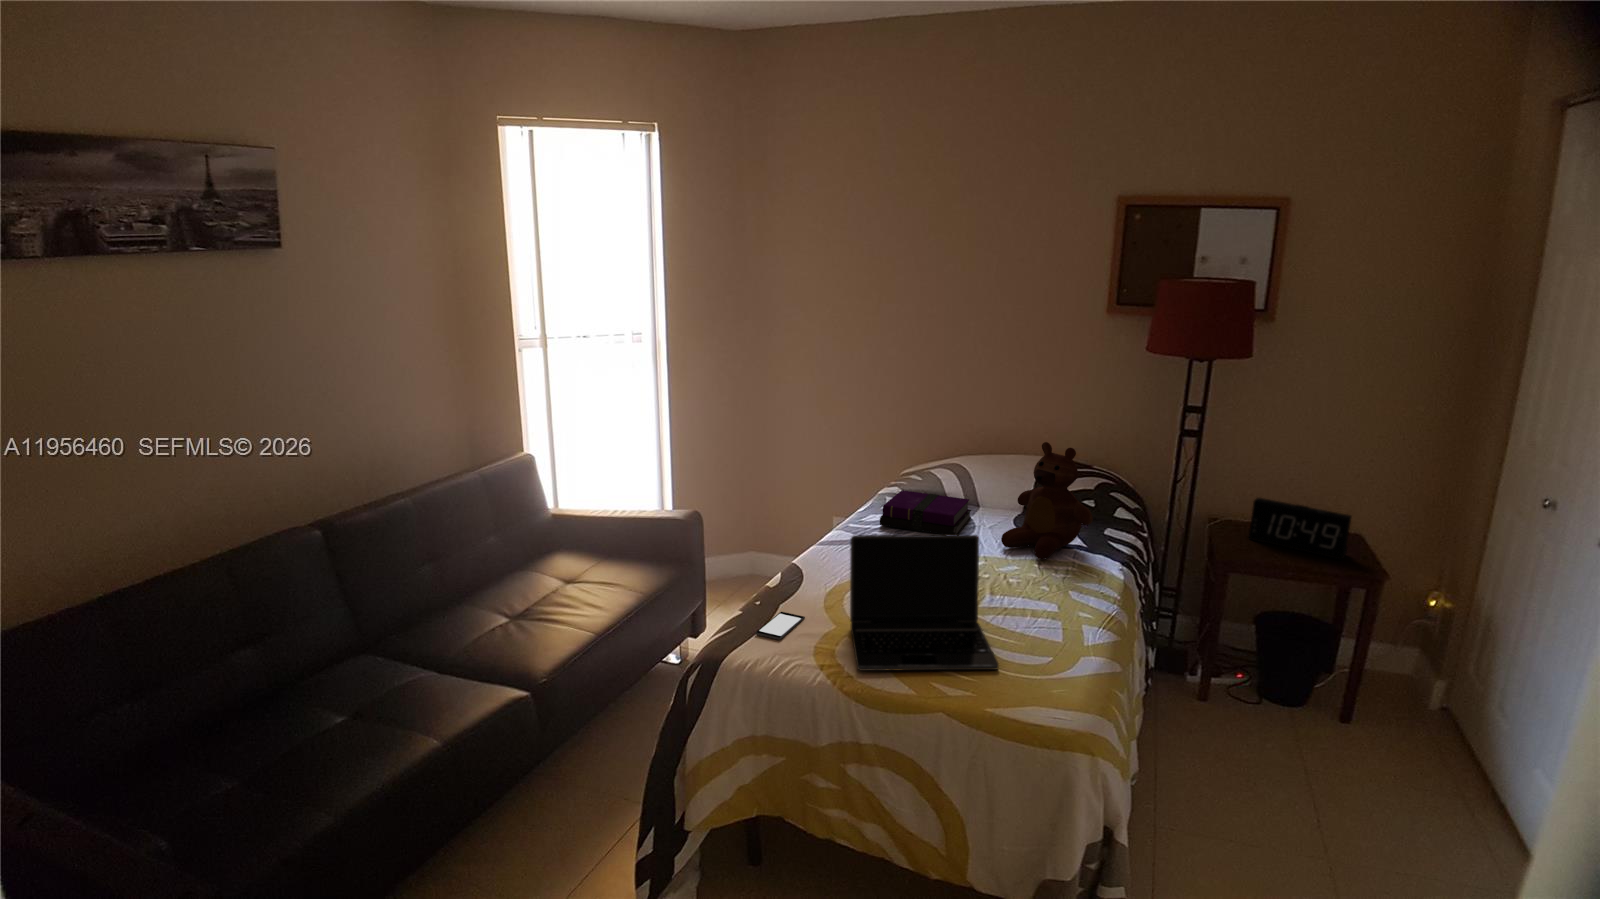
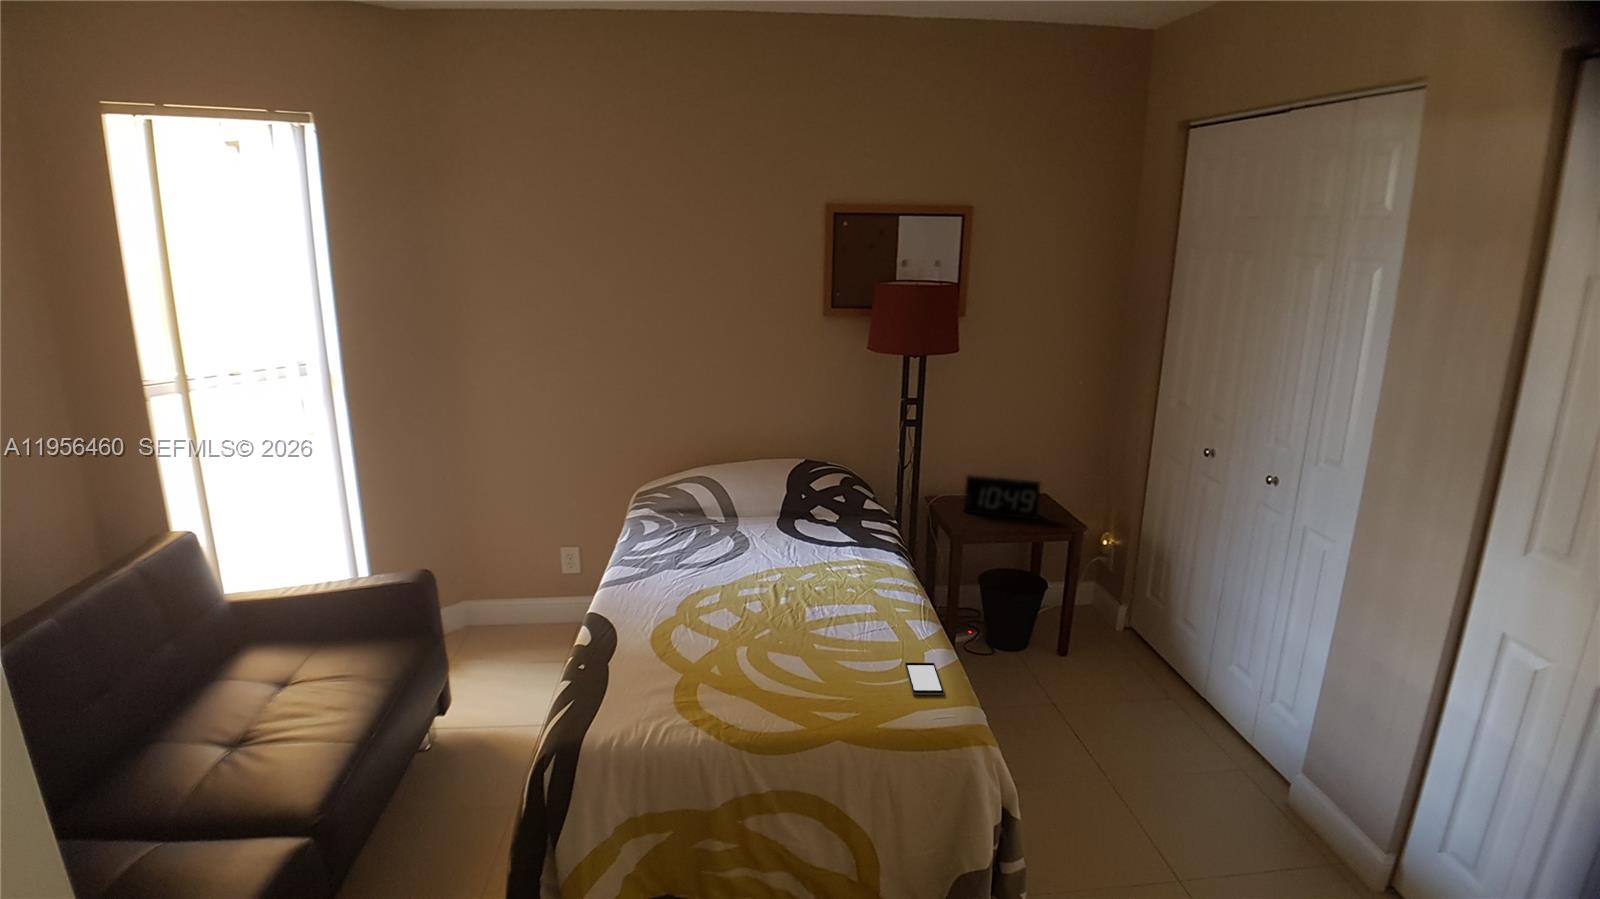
teddy bear: present [1001,442,1093,559] -> none [785,448,867,562]
notebook: present [880,490,971,535] -> none [655,511,738,552]
laptop: present [850,535,999,671] -> none [690,552,865,718]
smartphone: present [755,612,805,640] -> present [905,663,945,695]

